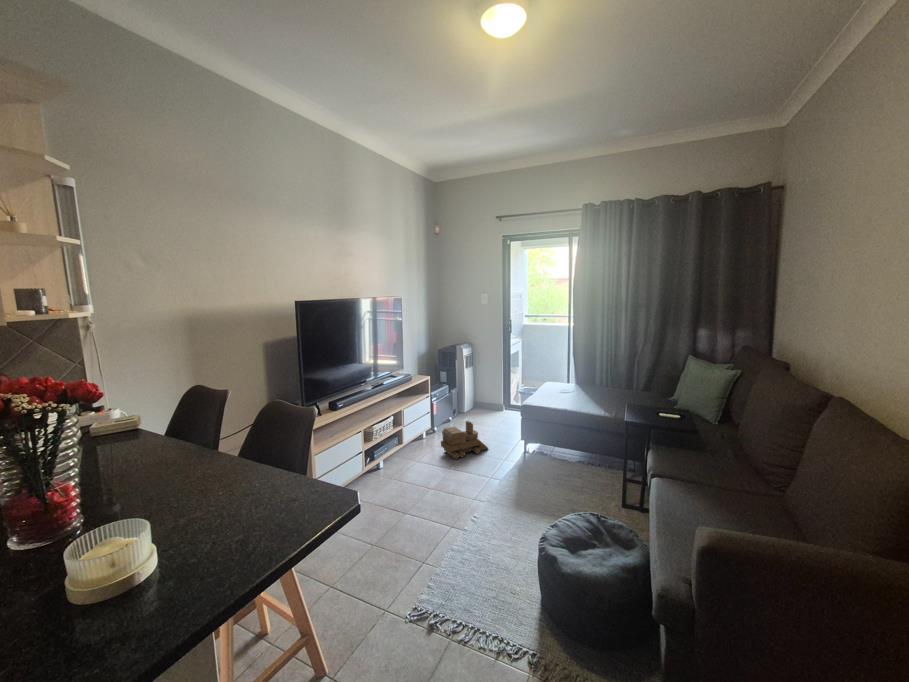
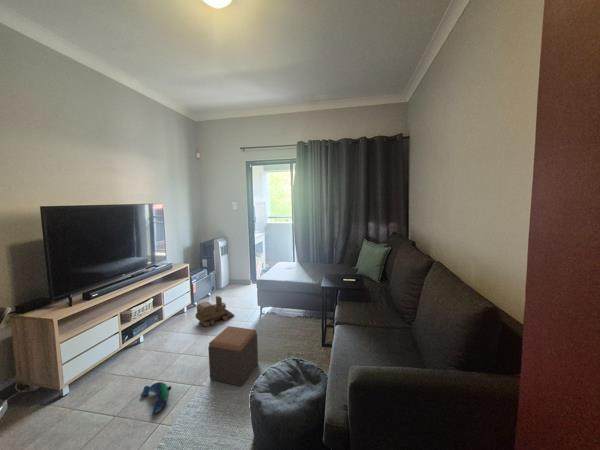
footstool: none [472,461,532,538] -> present [208,326,258,386]
plush toy: none [396,516,431,553] -> present [141,382,171,417]

